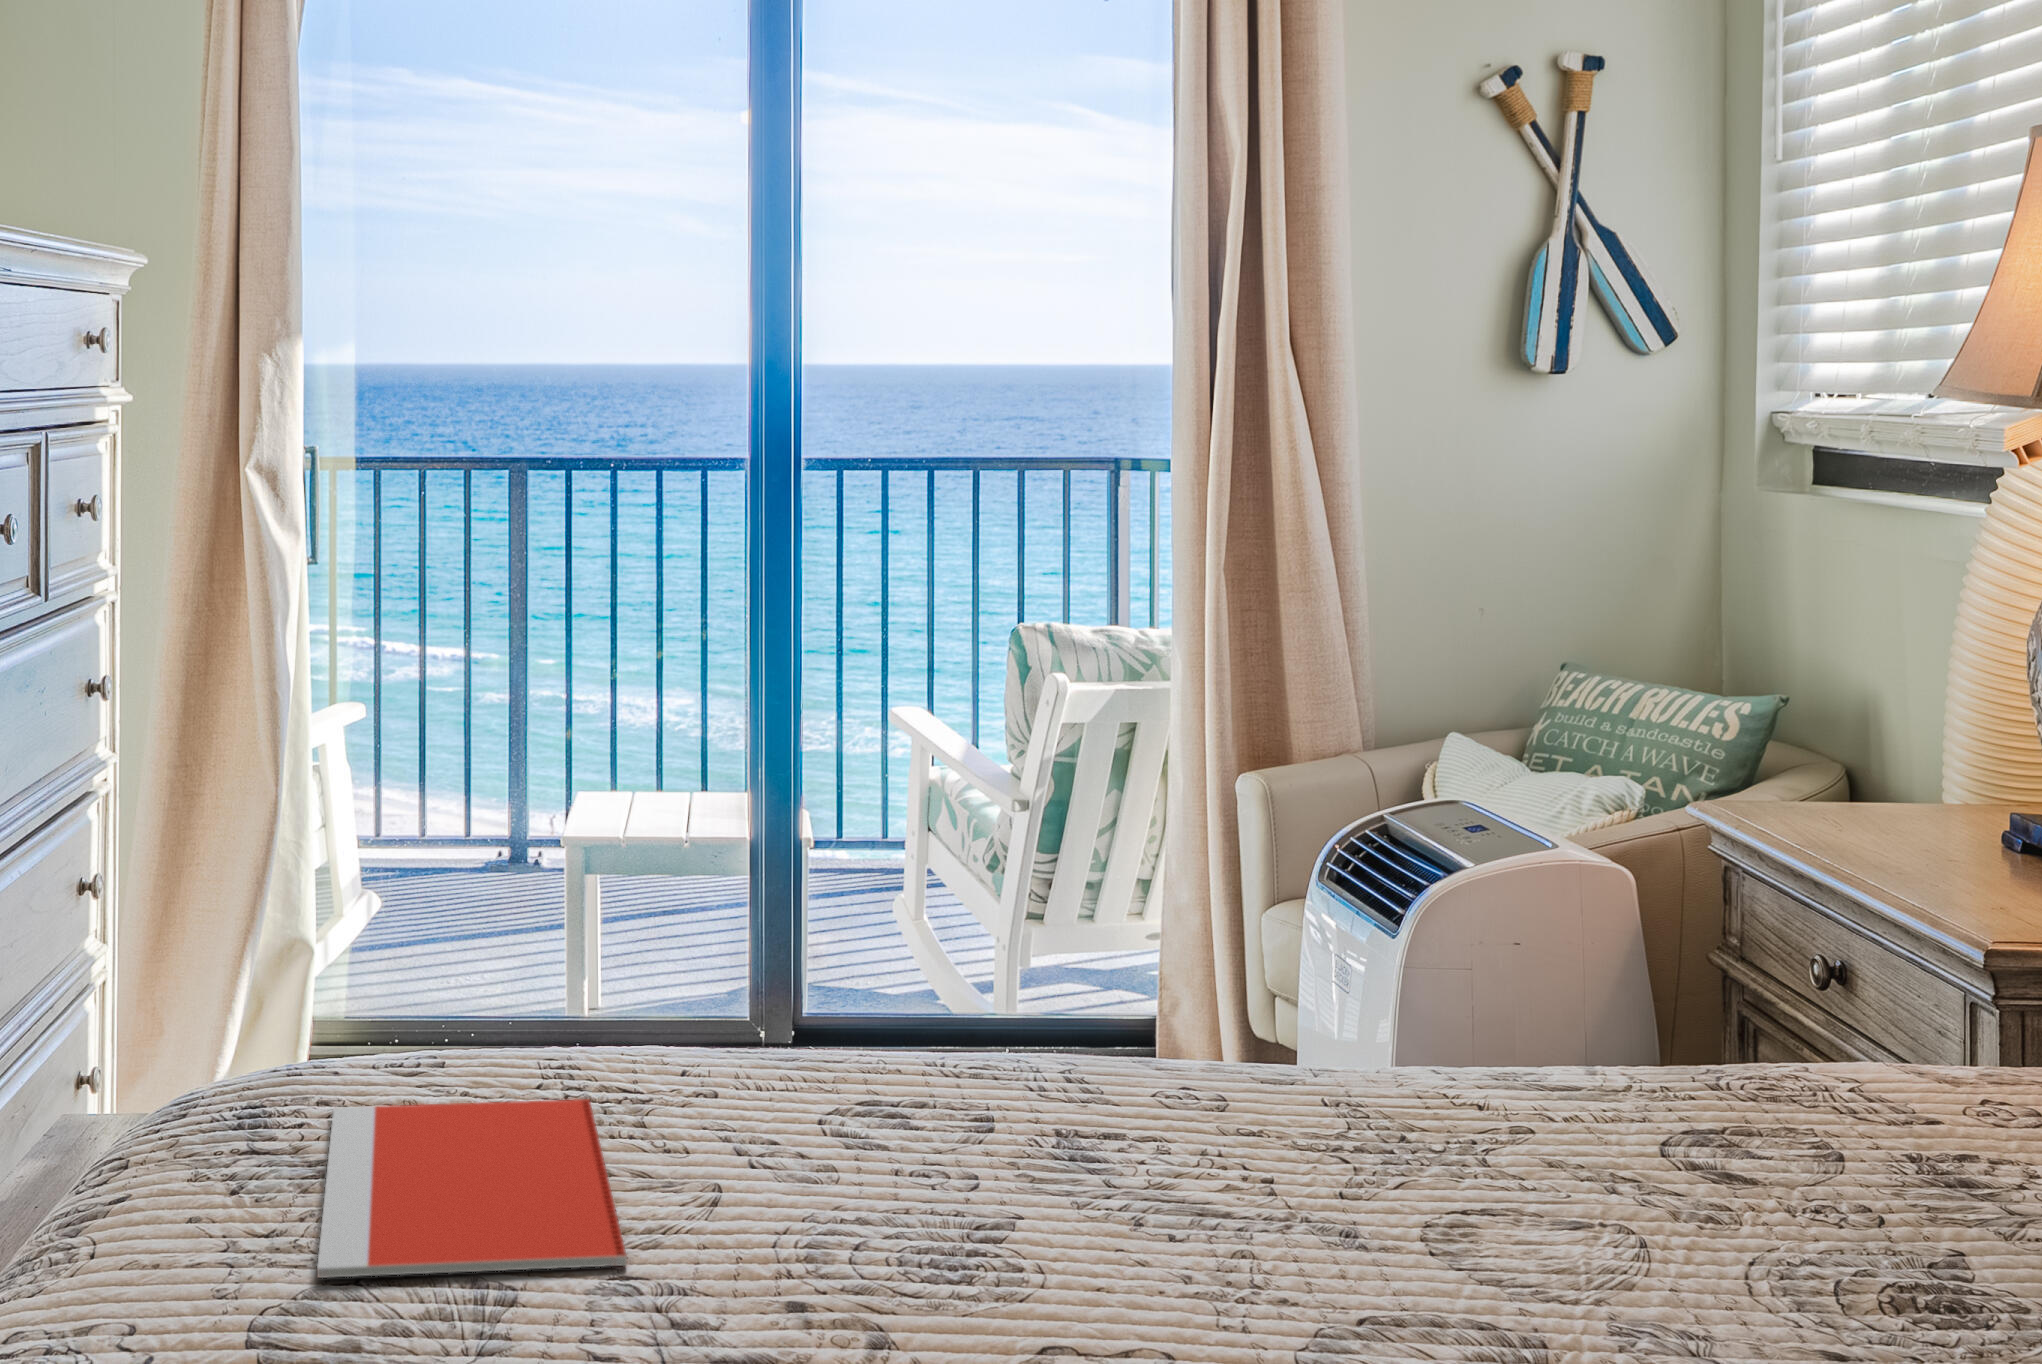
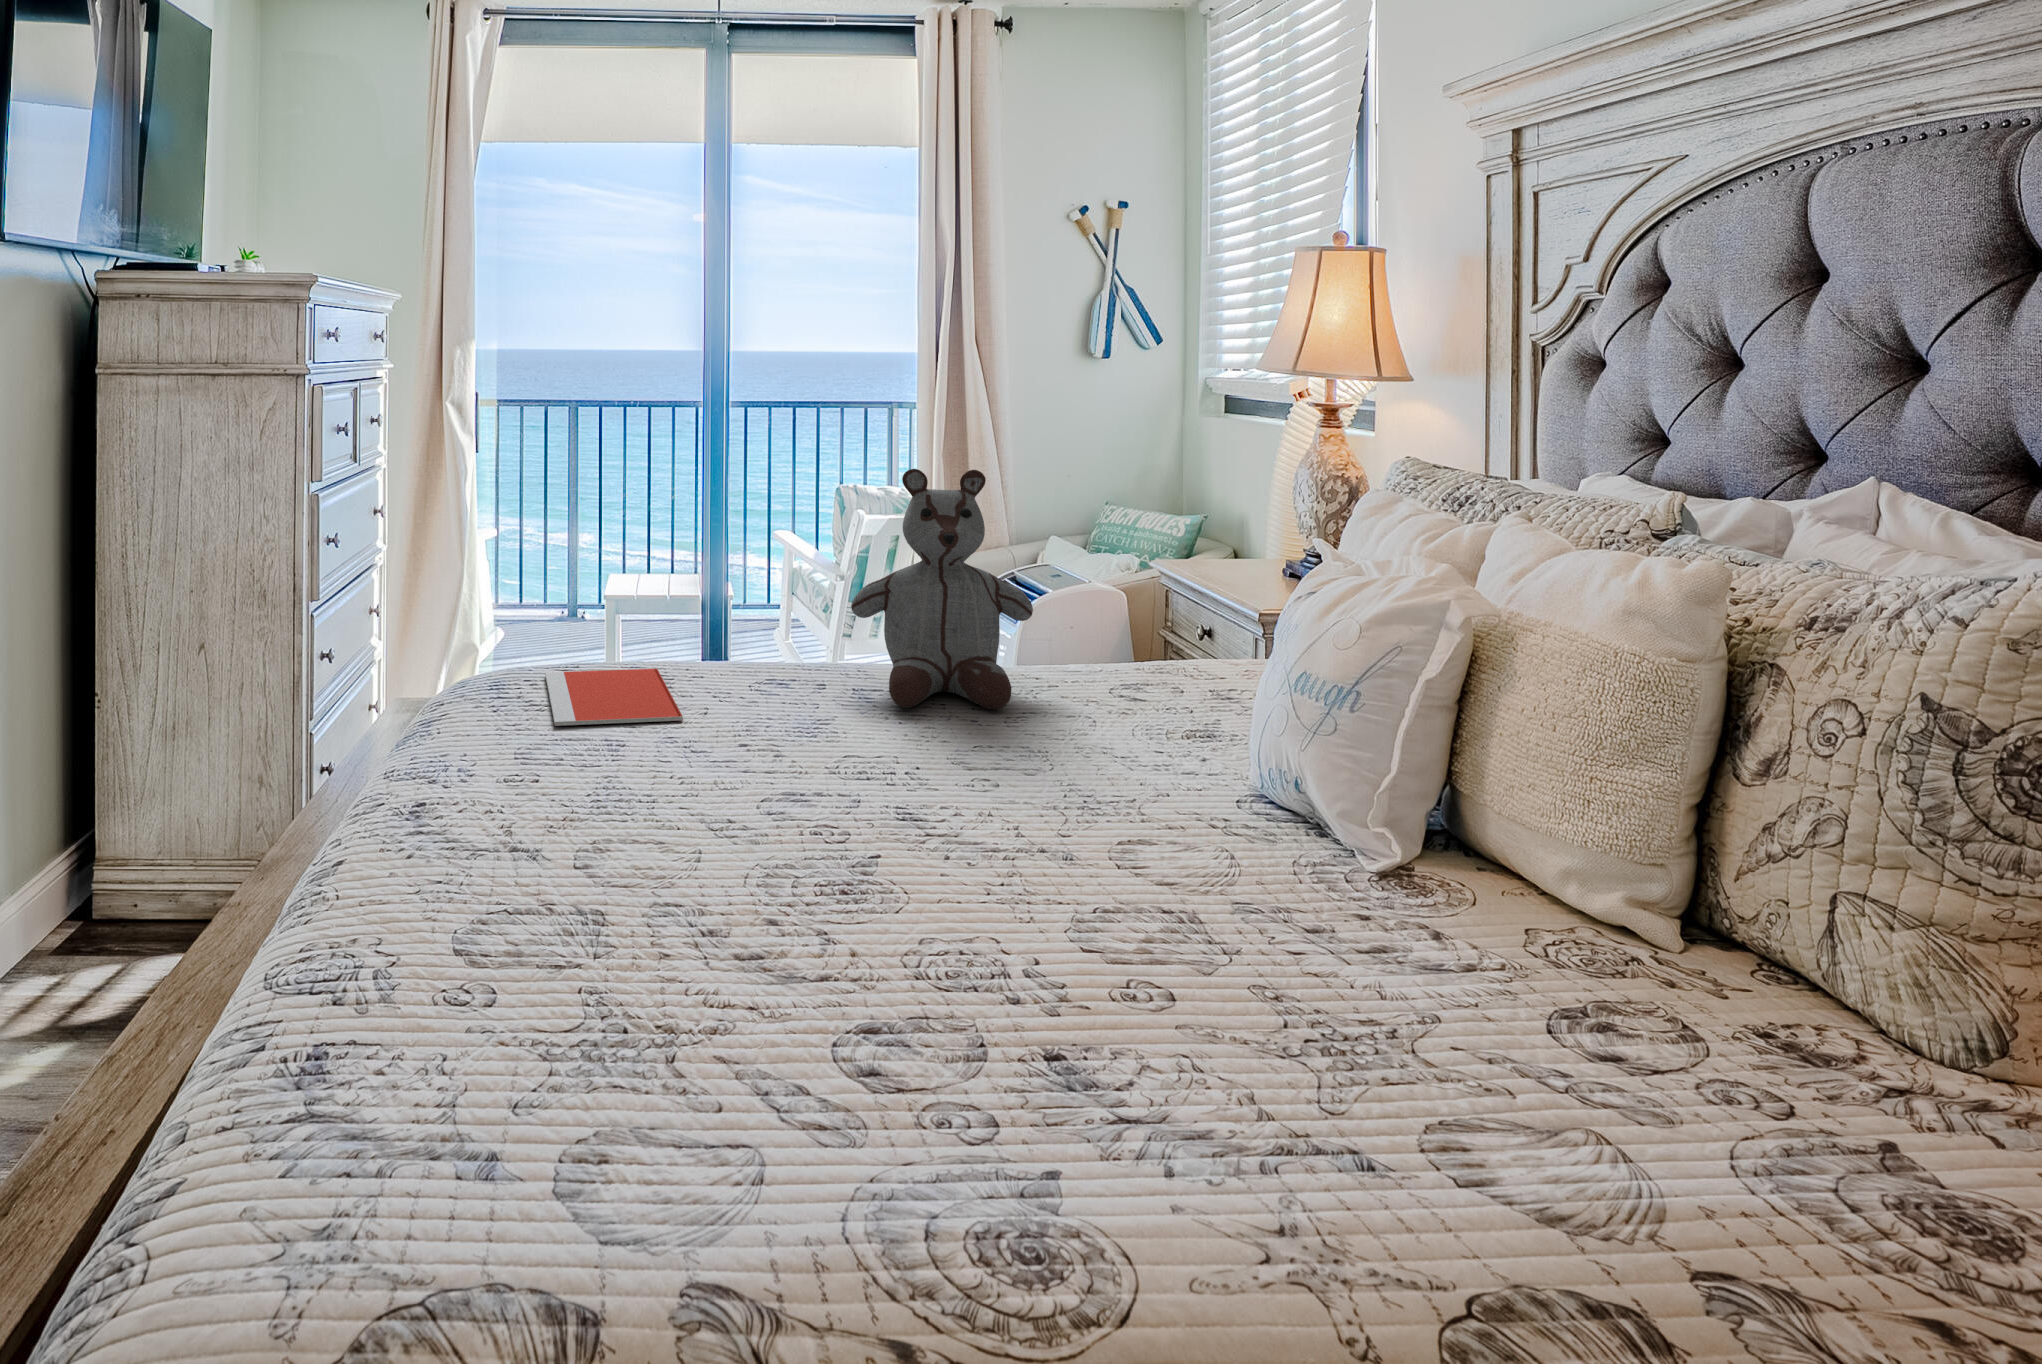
stuffed bear: none [1037,647,1478,1248] -> present [851,469,1033,710]

